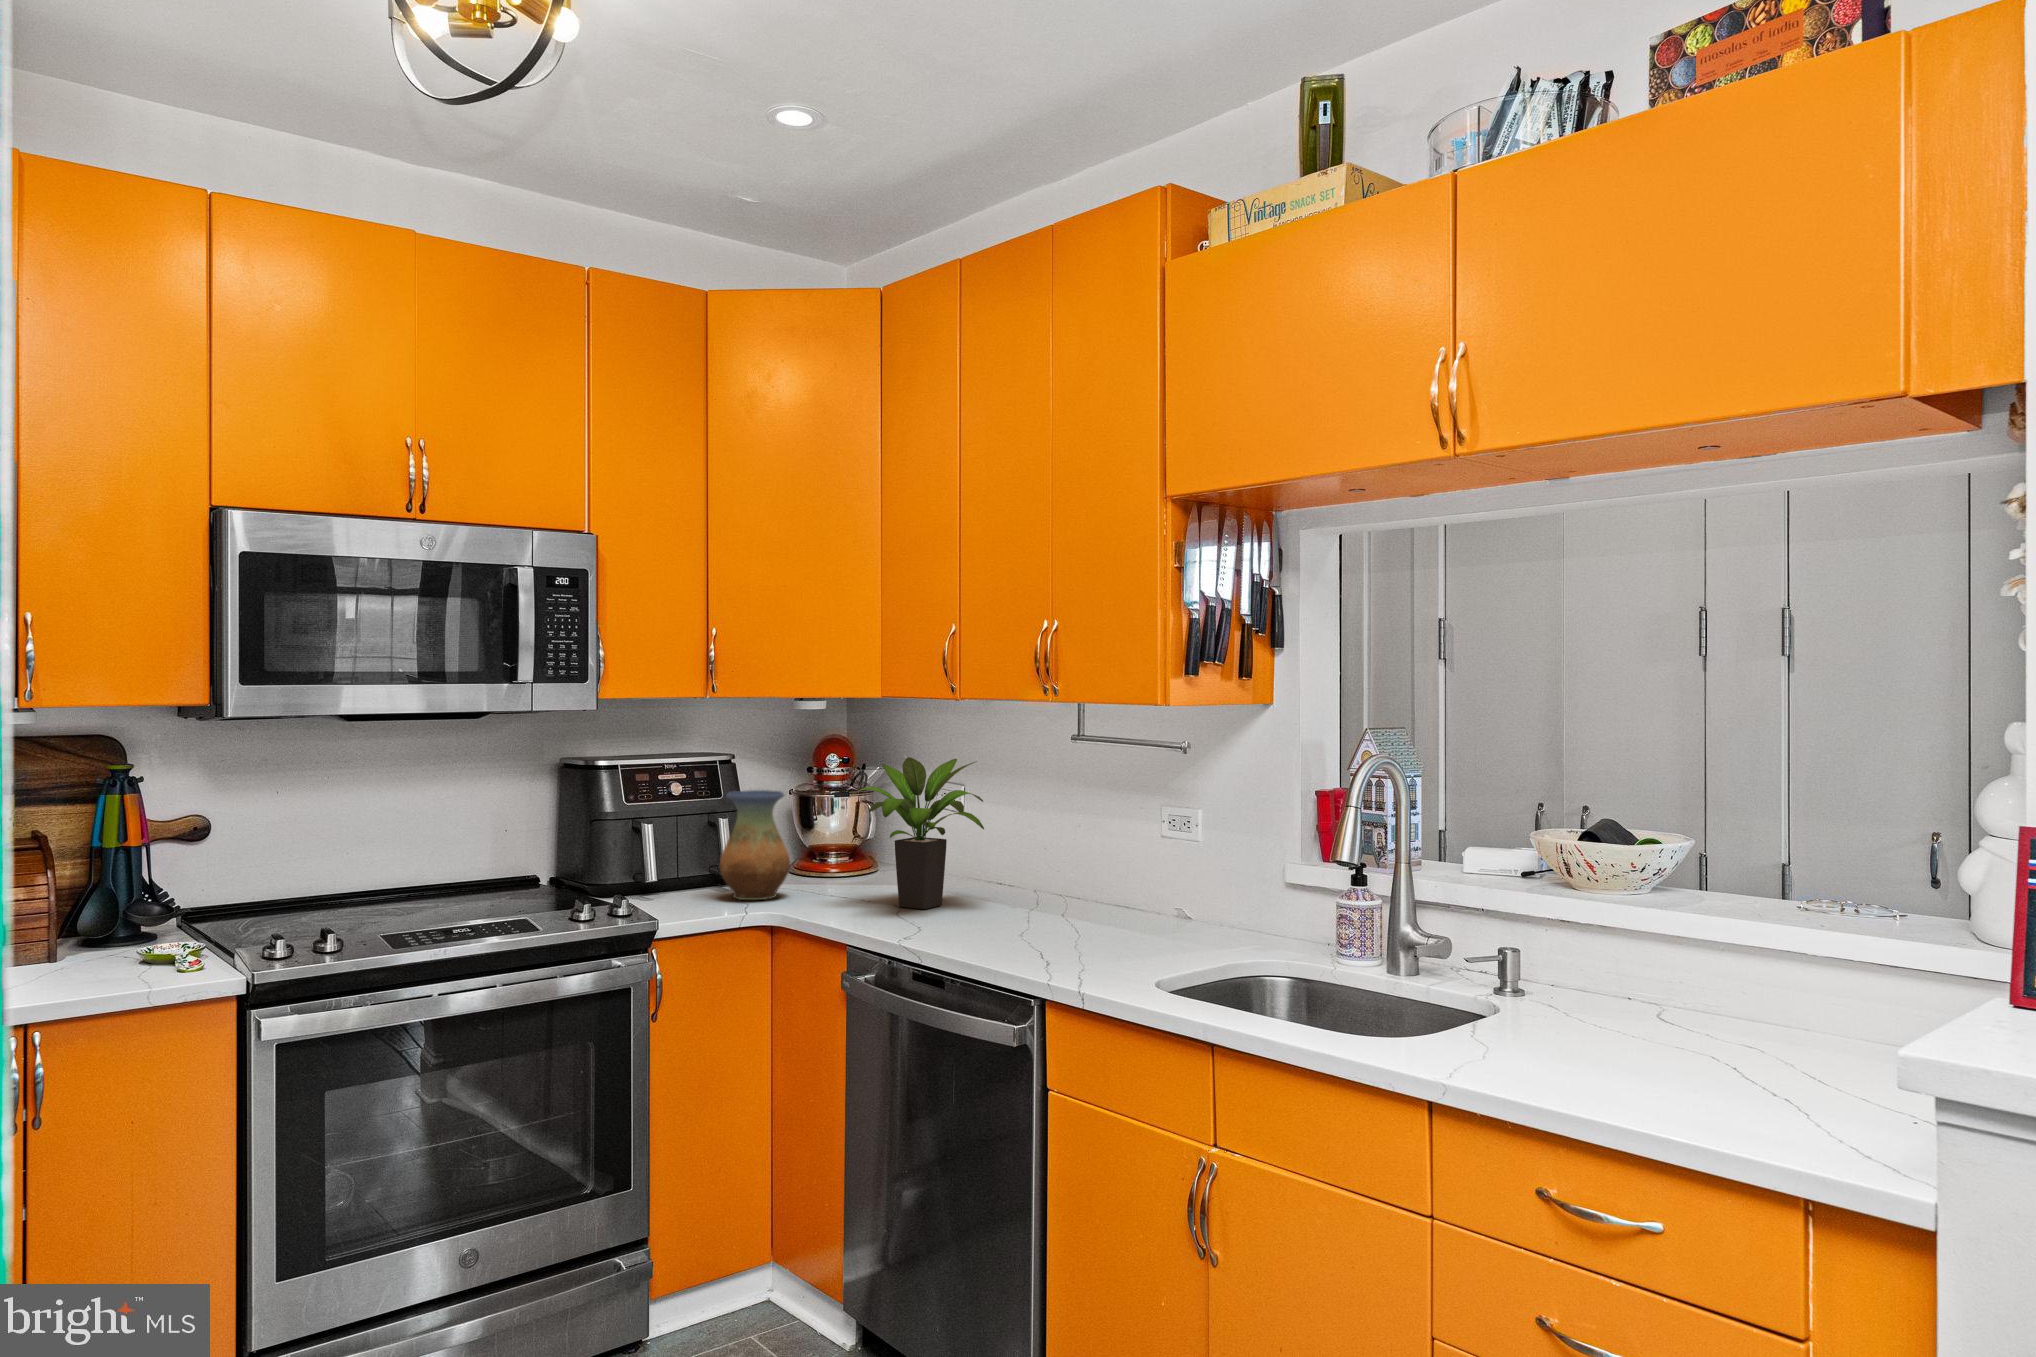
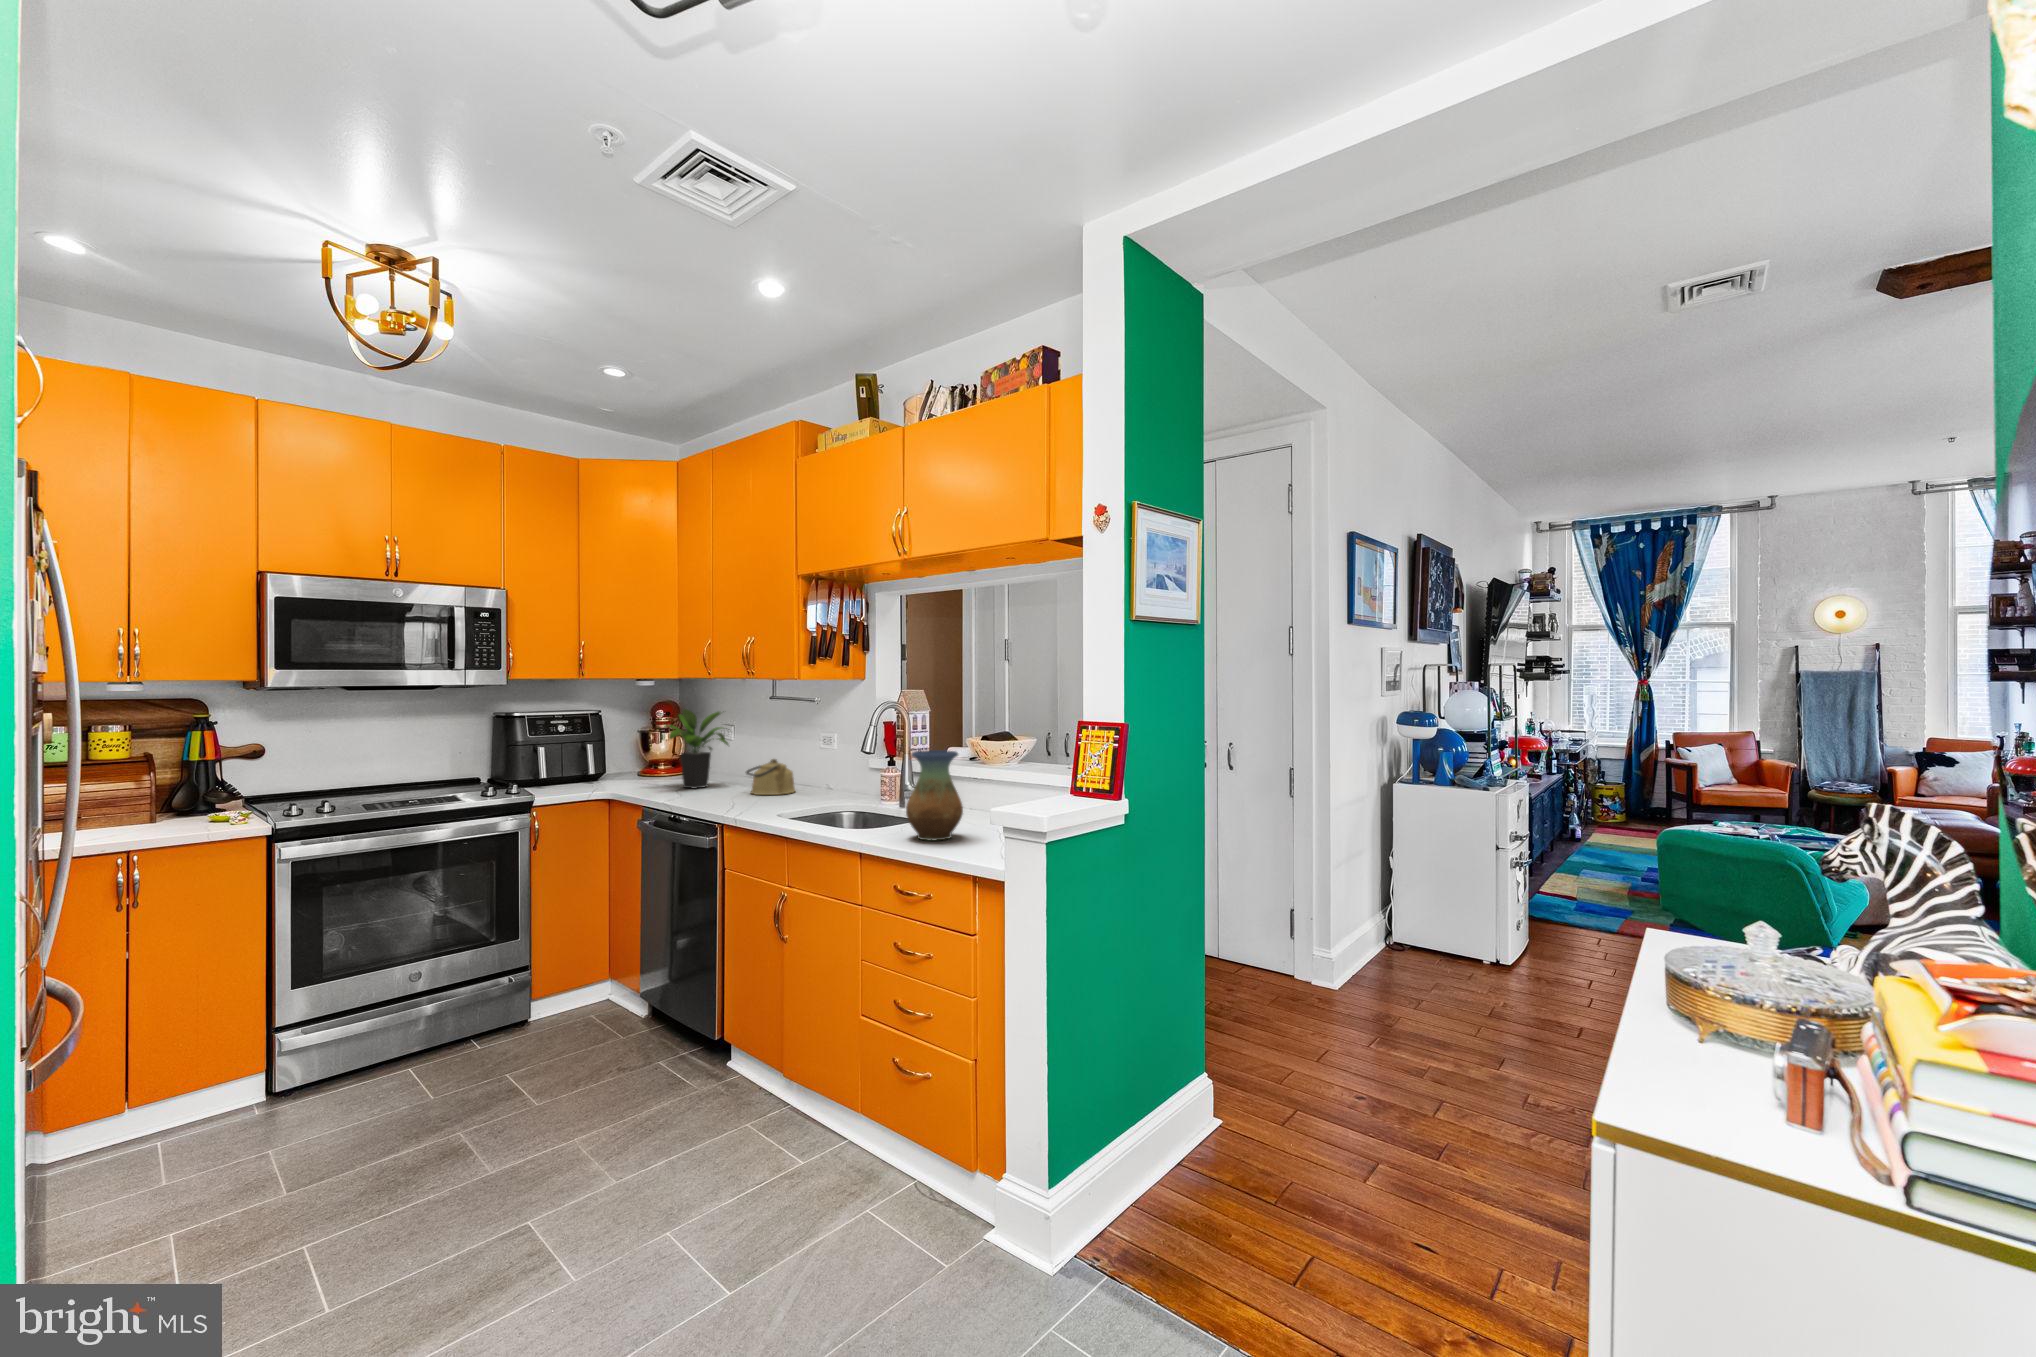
vase: present [720,790,790,900] -> present [906,750,963,840]
kettle: none [1027,857,1123,931] -> present [746,759,795,795]

